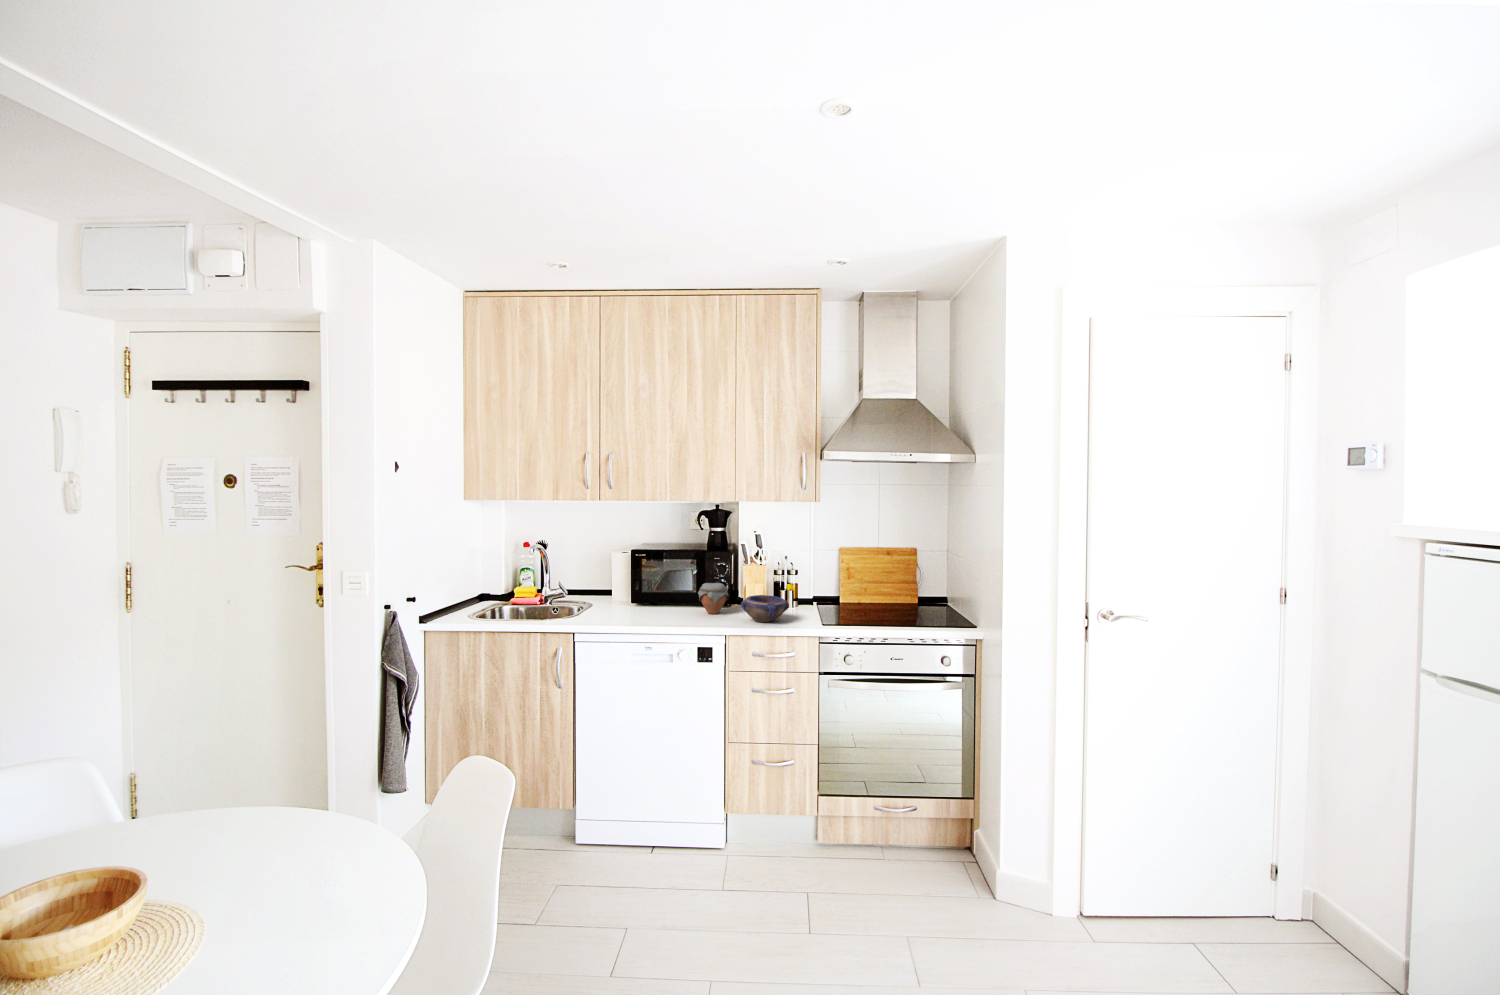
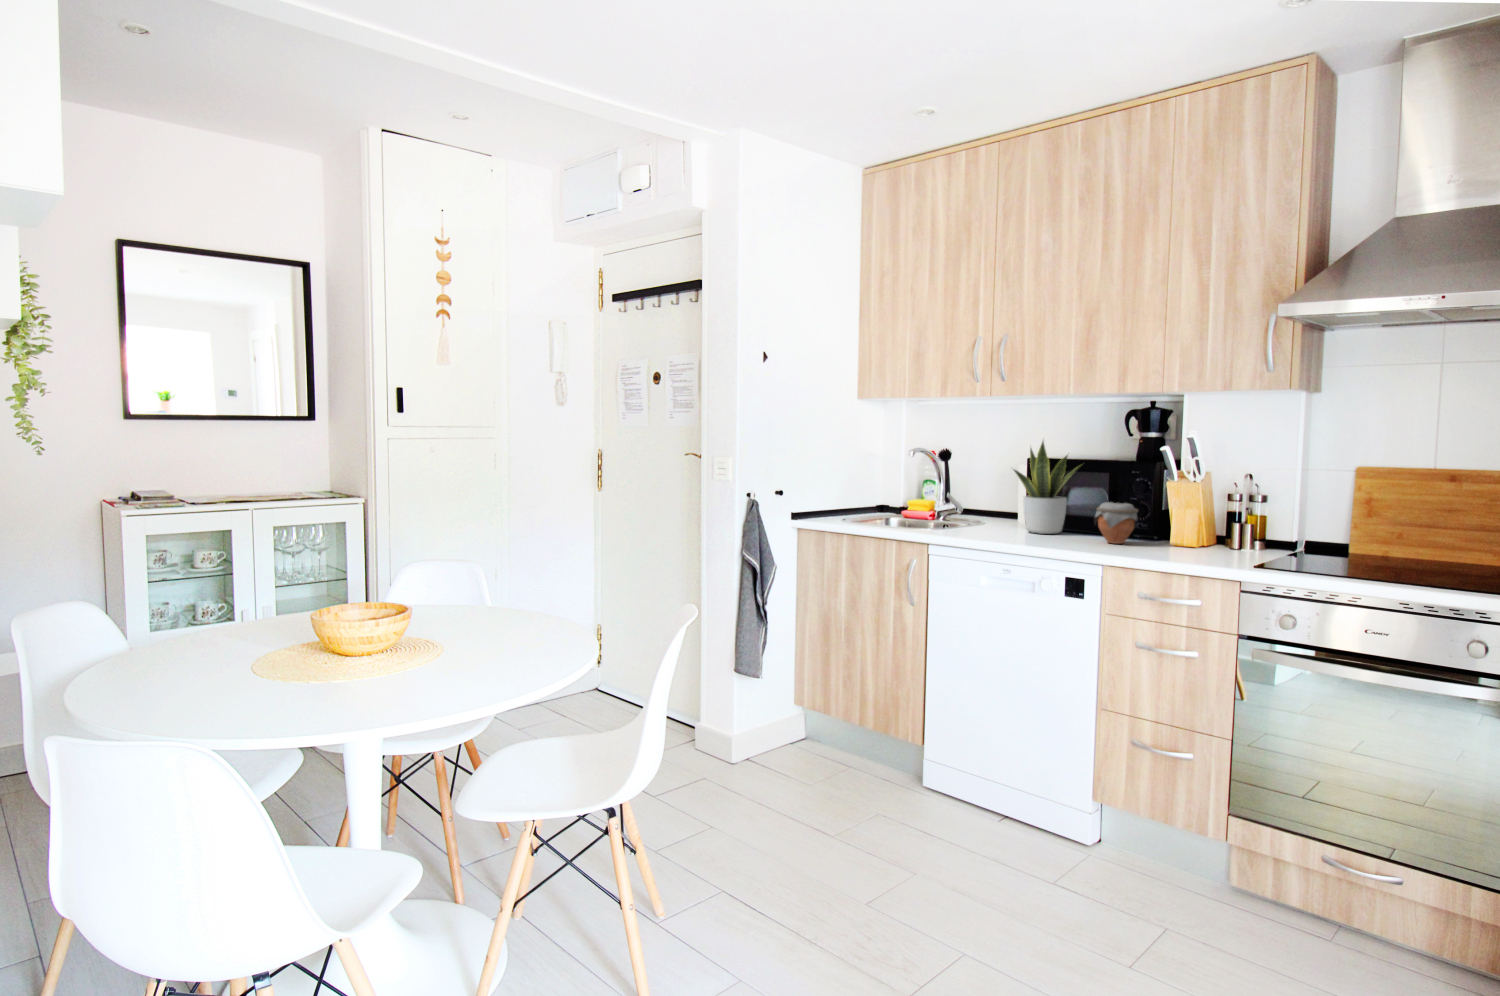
potted plant: none [626,535,682,610] -> present [1014,442,1079,534]
bowl: present [741,595,789,622] -> none [1140,521,1218,556]

